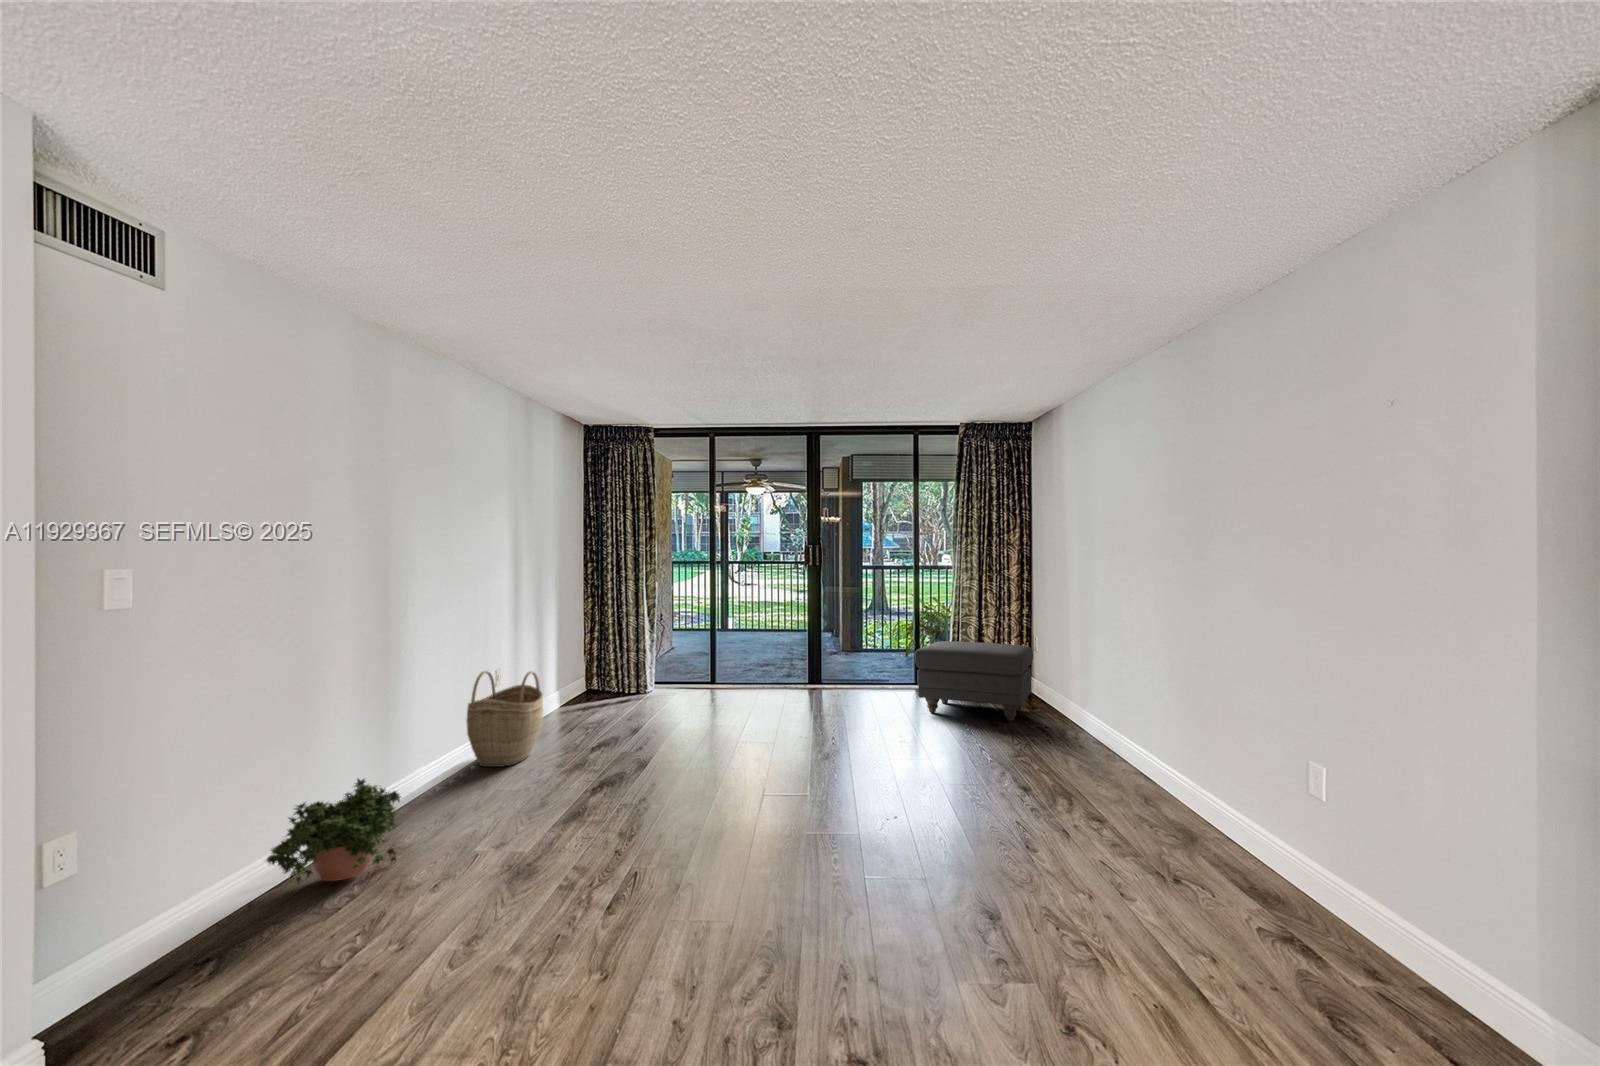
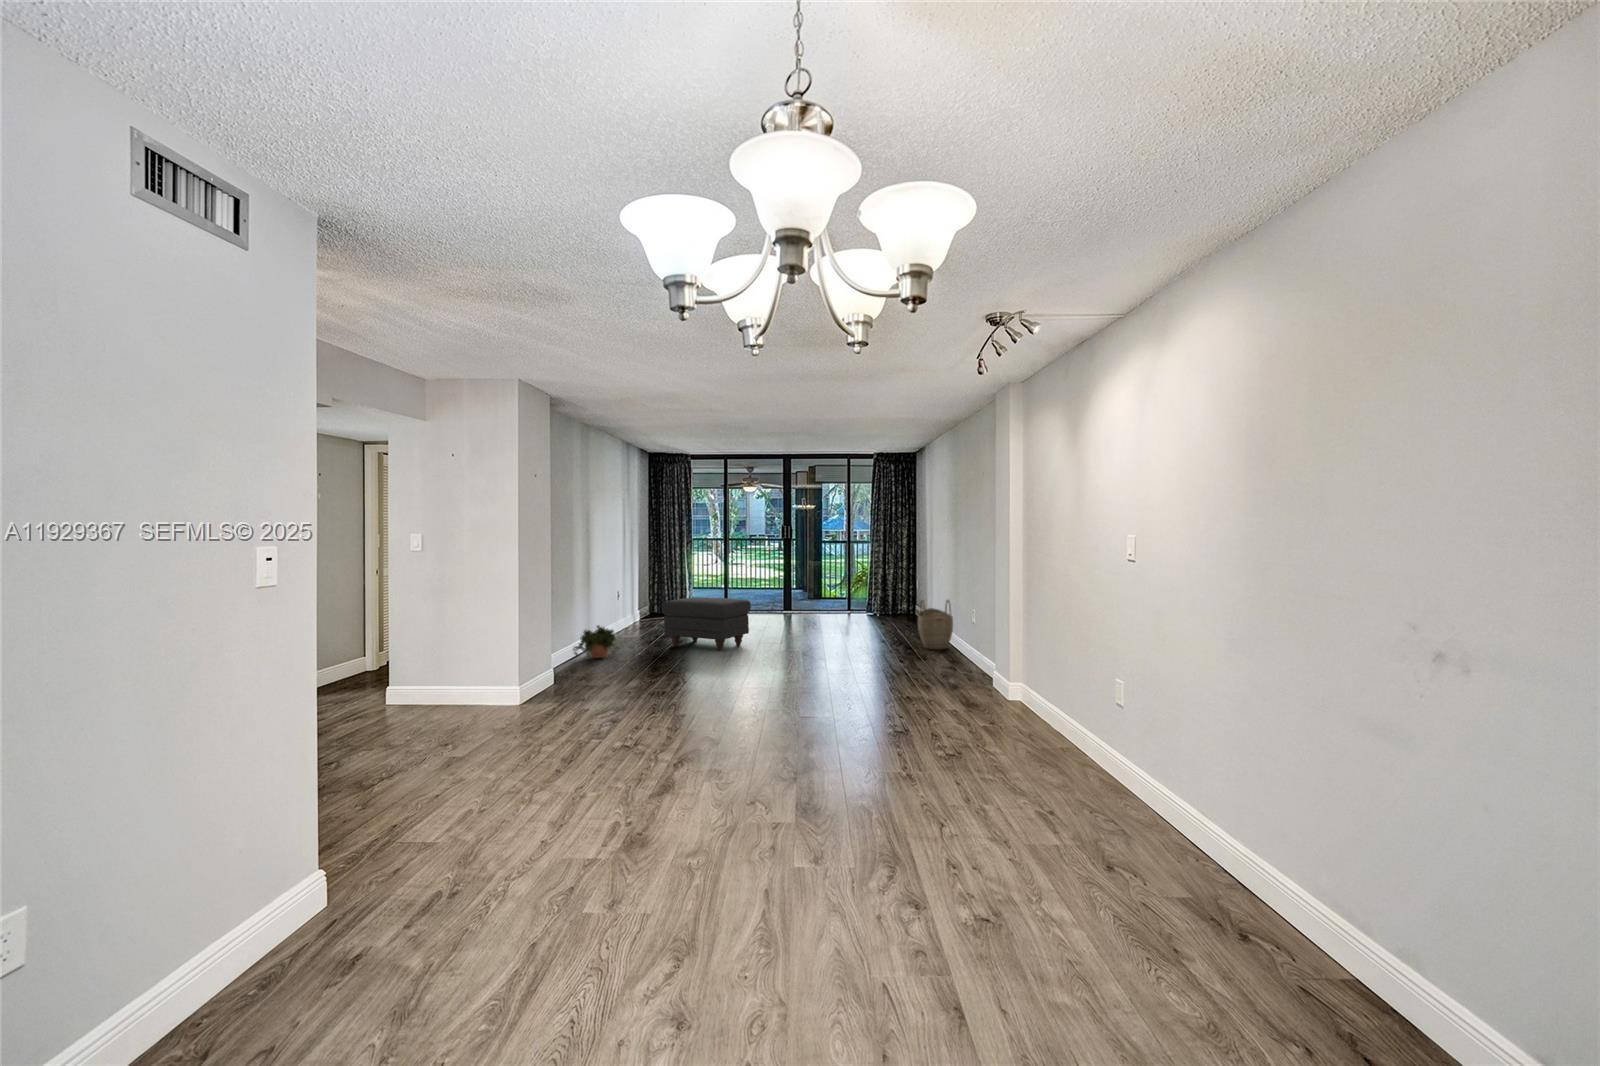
ottoman: present [915,641,1033,721] -> present [662,597,751,650]
woven basket: present [466,671,543,767] -> present [918,600,953,650]

